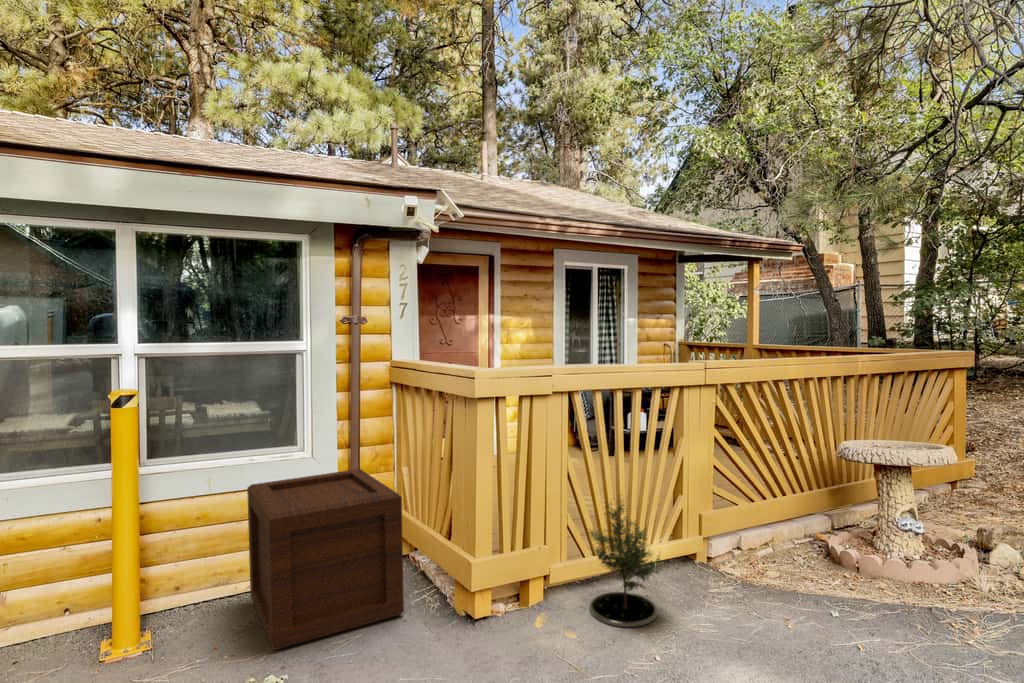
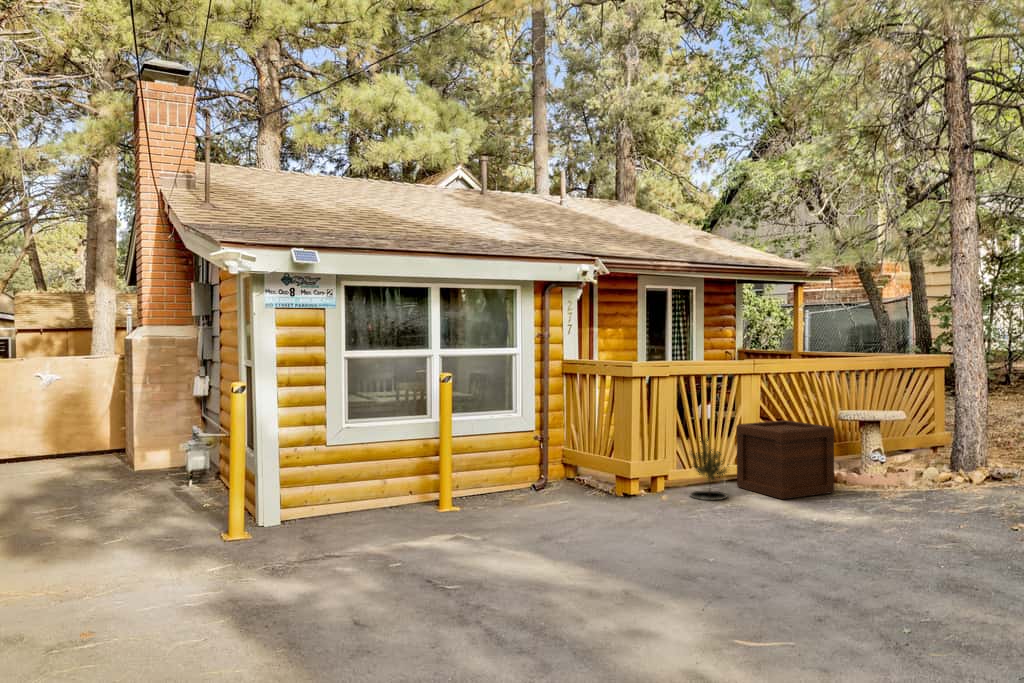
wooden crate: present [247,469,404,650] -> present [736,420,834,499]

